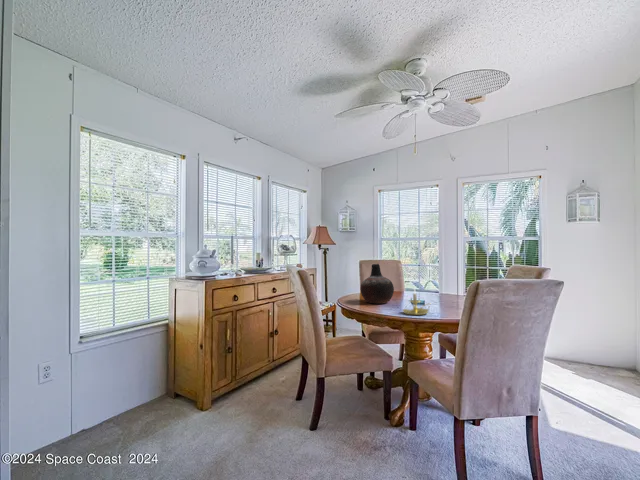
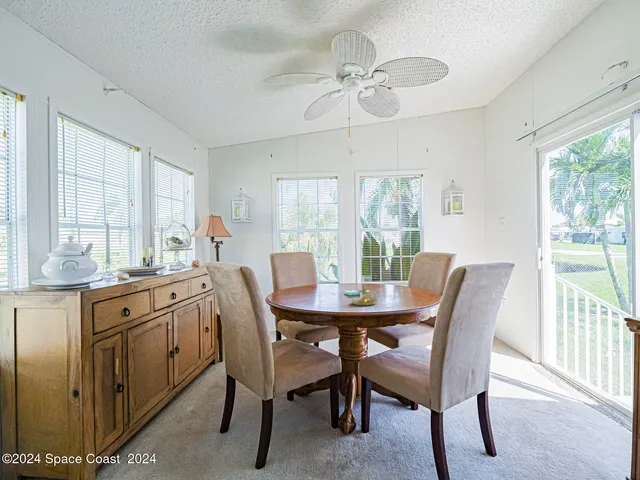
vase: present [360,264,394,303] -> none [294,255,330,298]

